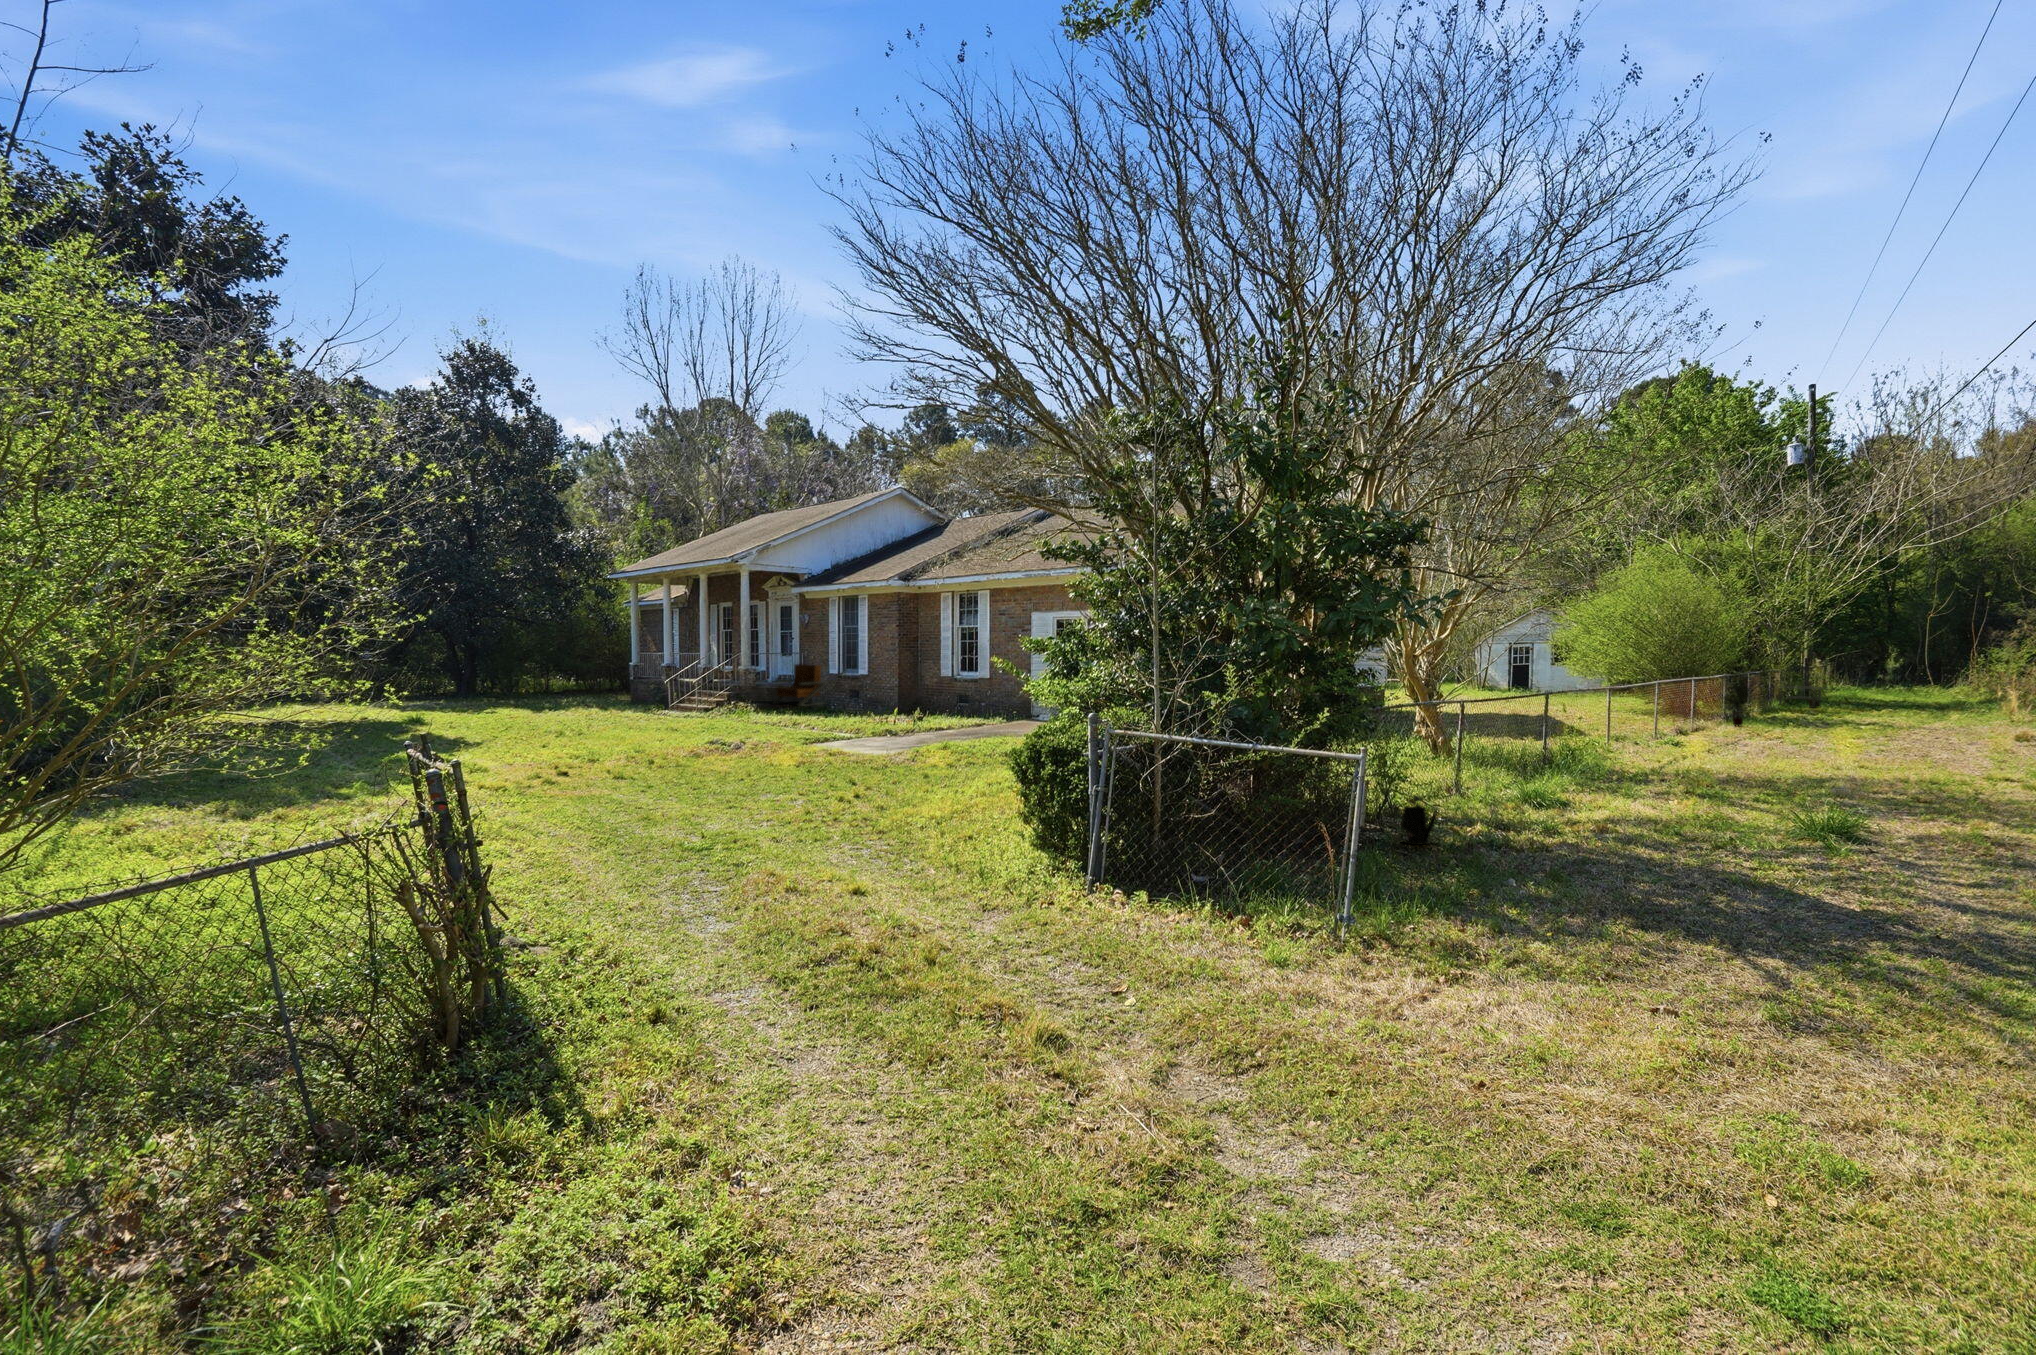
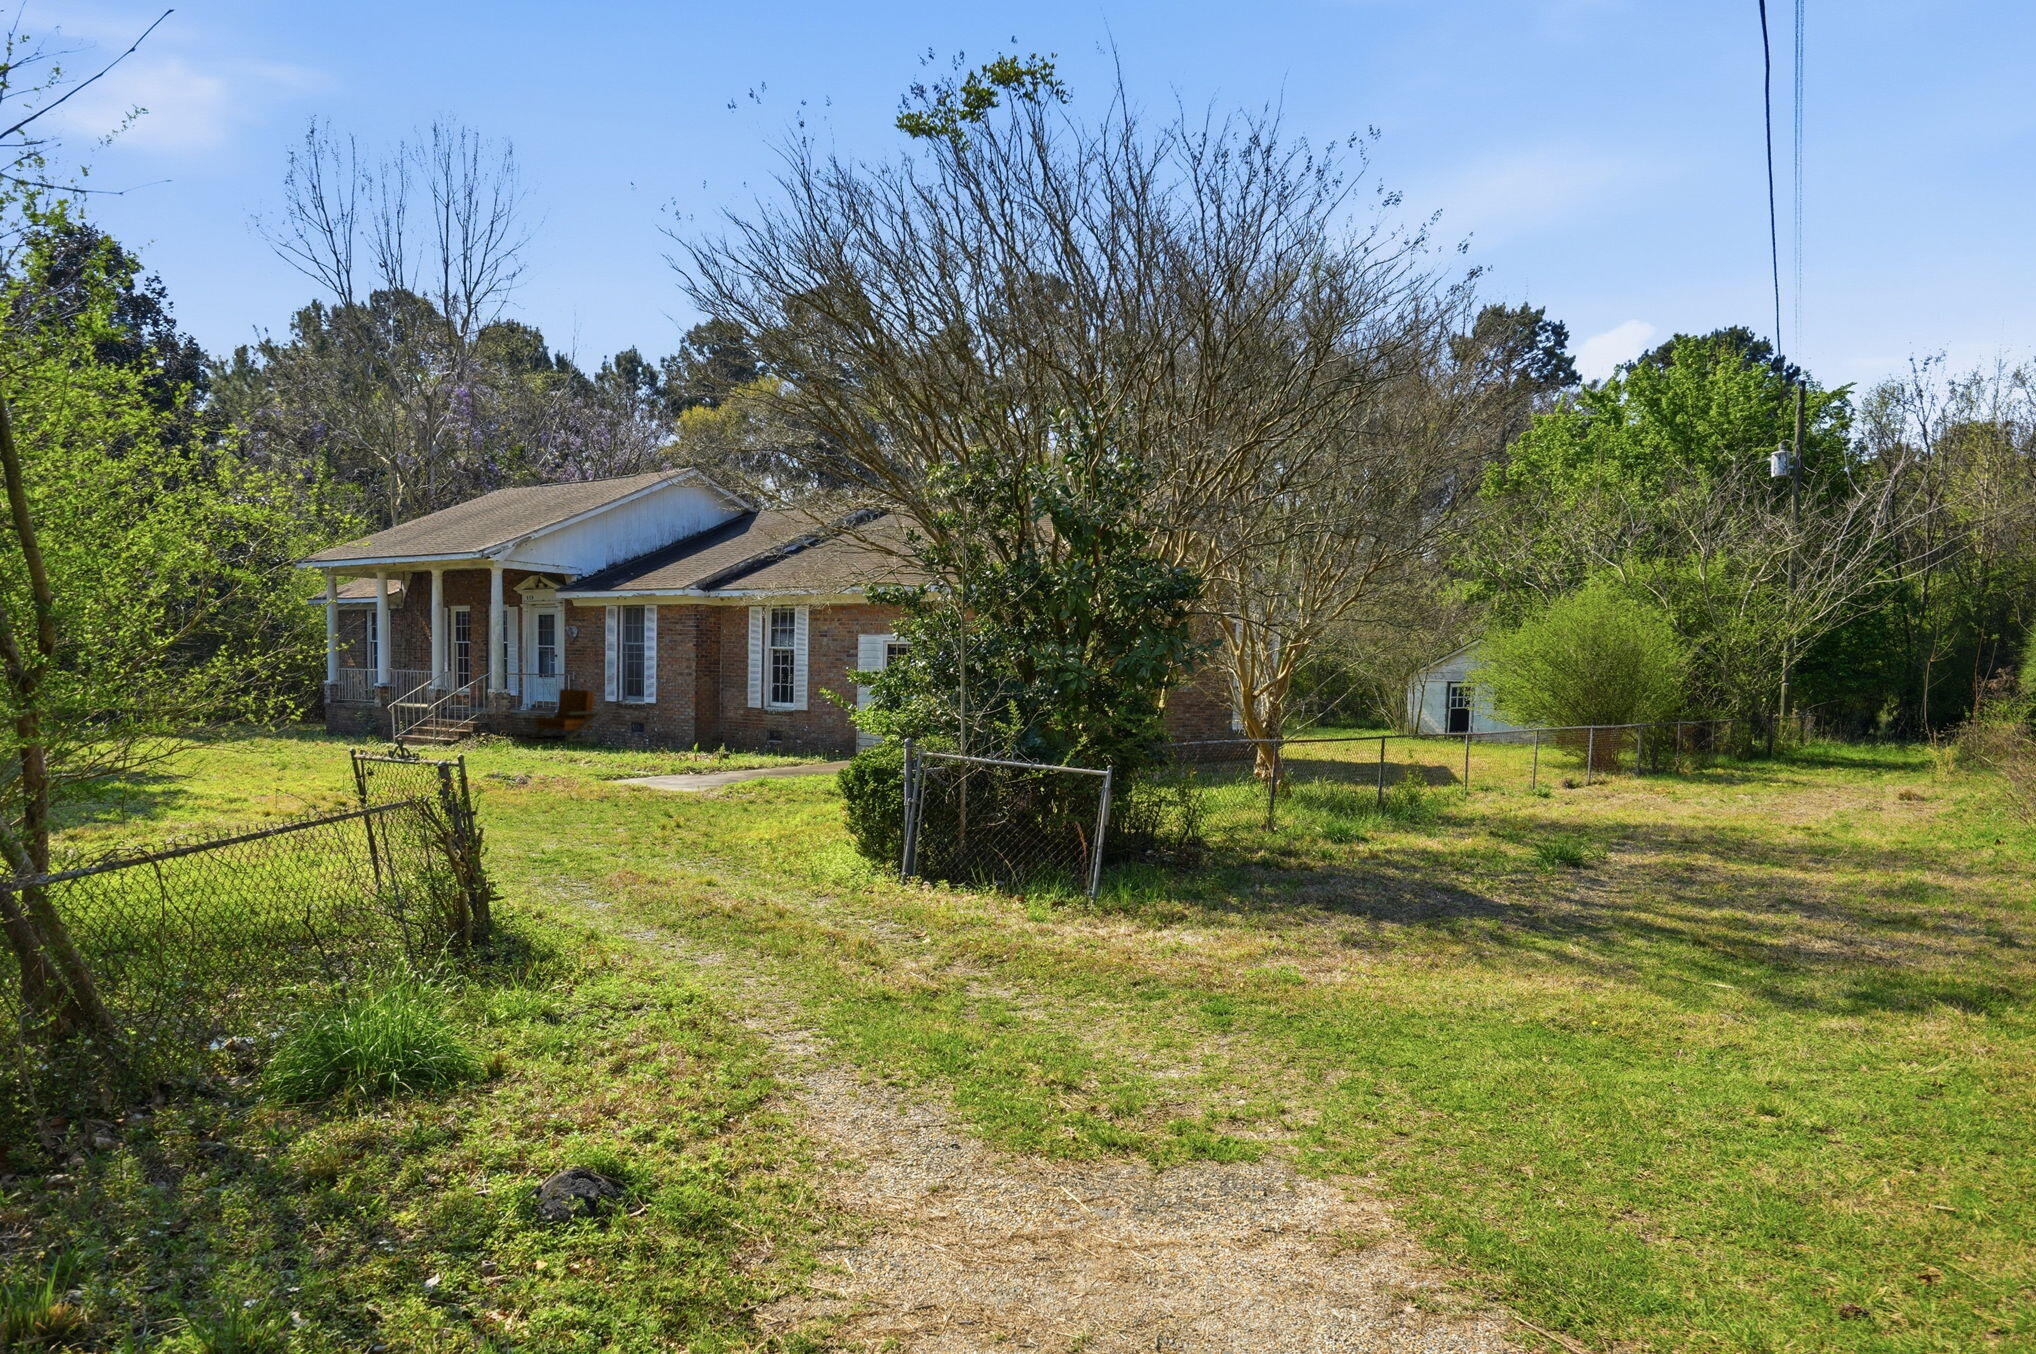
potted tree: present [1724,683,1749,726] -> none [1612,729,1641,779]
round table: present [1779,686,1828,708] -> none [1704,738,1762,764]
watering can: present [1394,790,1437,845] -> none [1183,813,1216,862]

